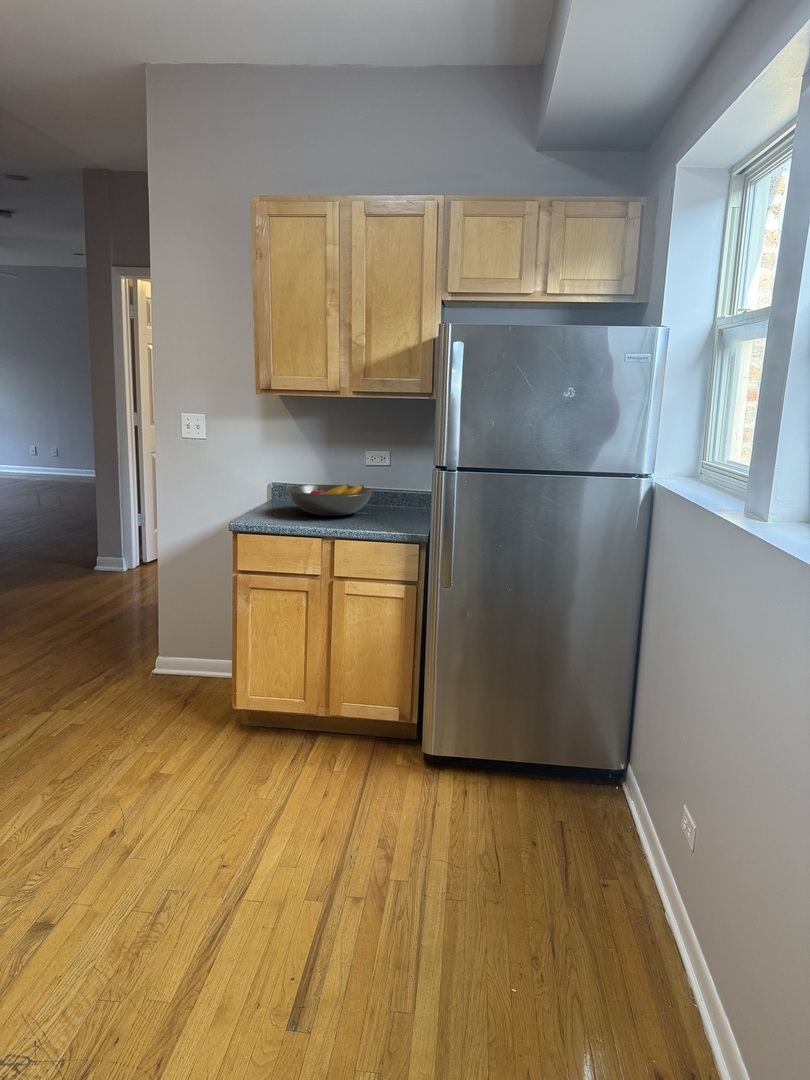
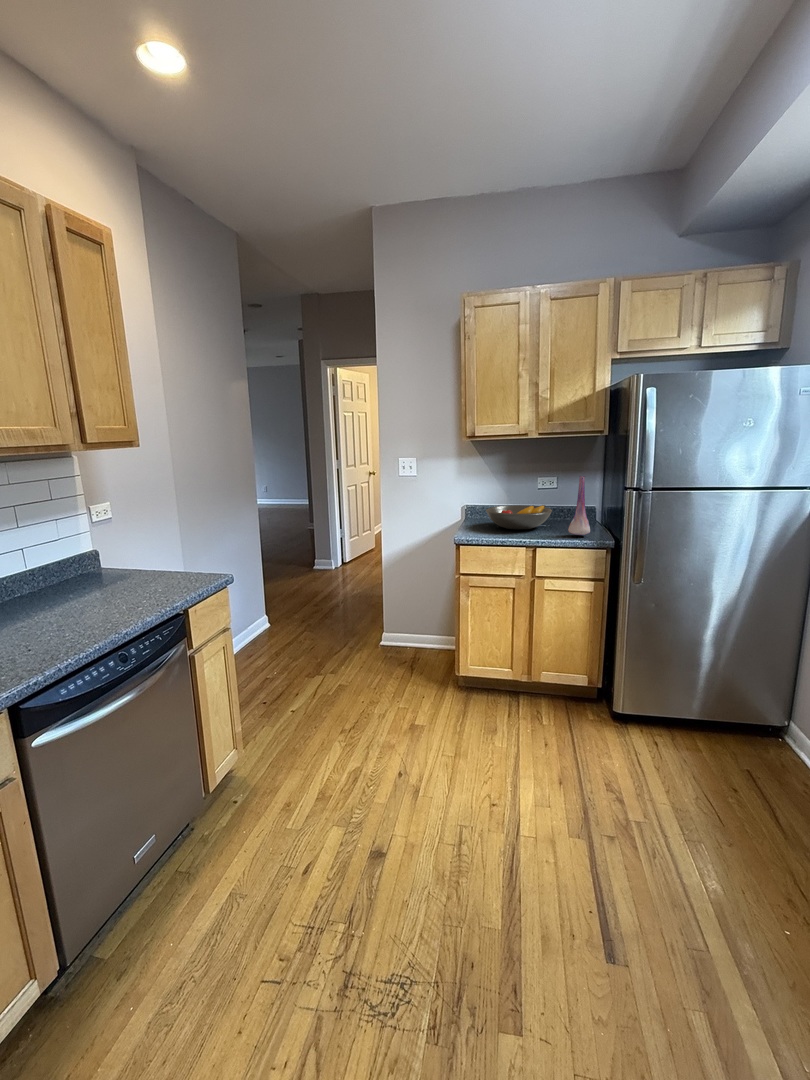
vase: none [377,446,408,526] -> present [568,476,590,535]

